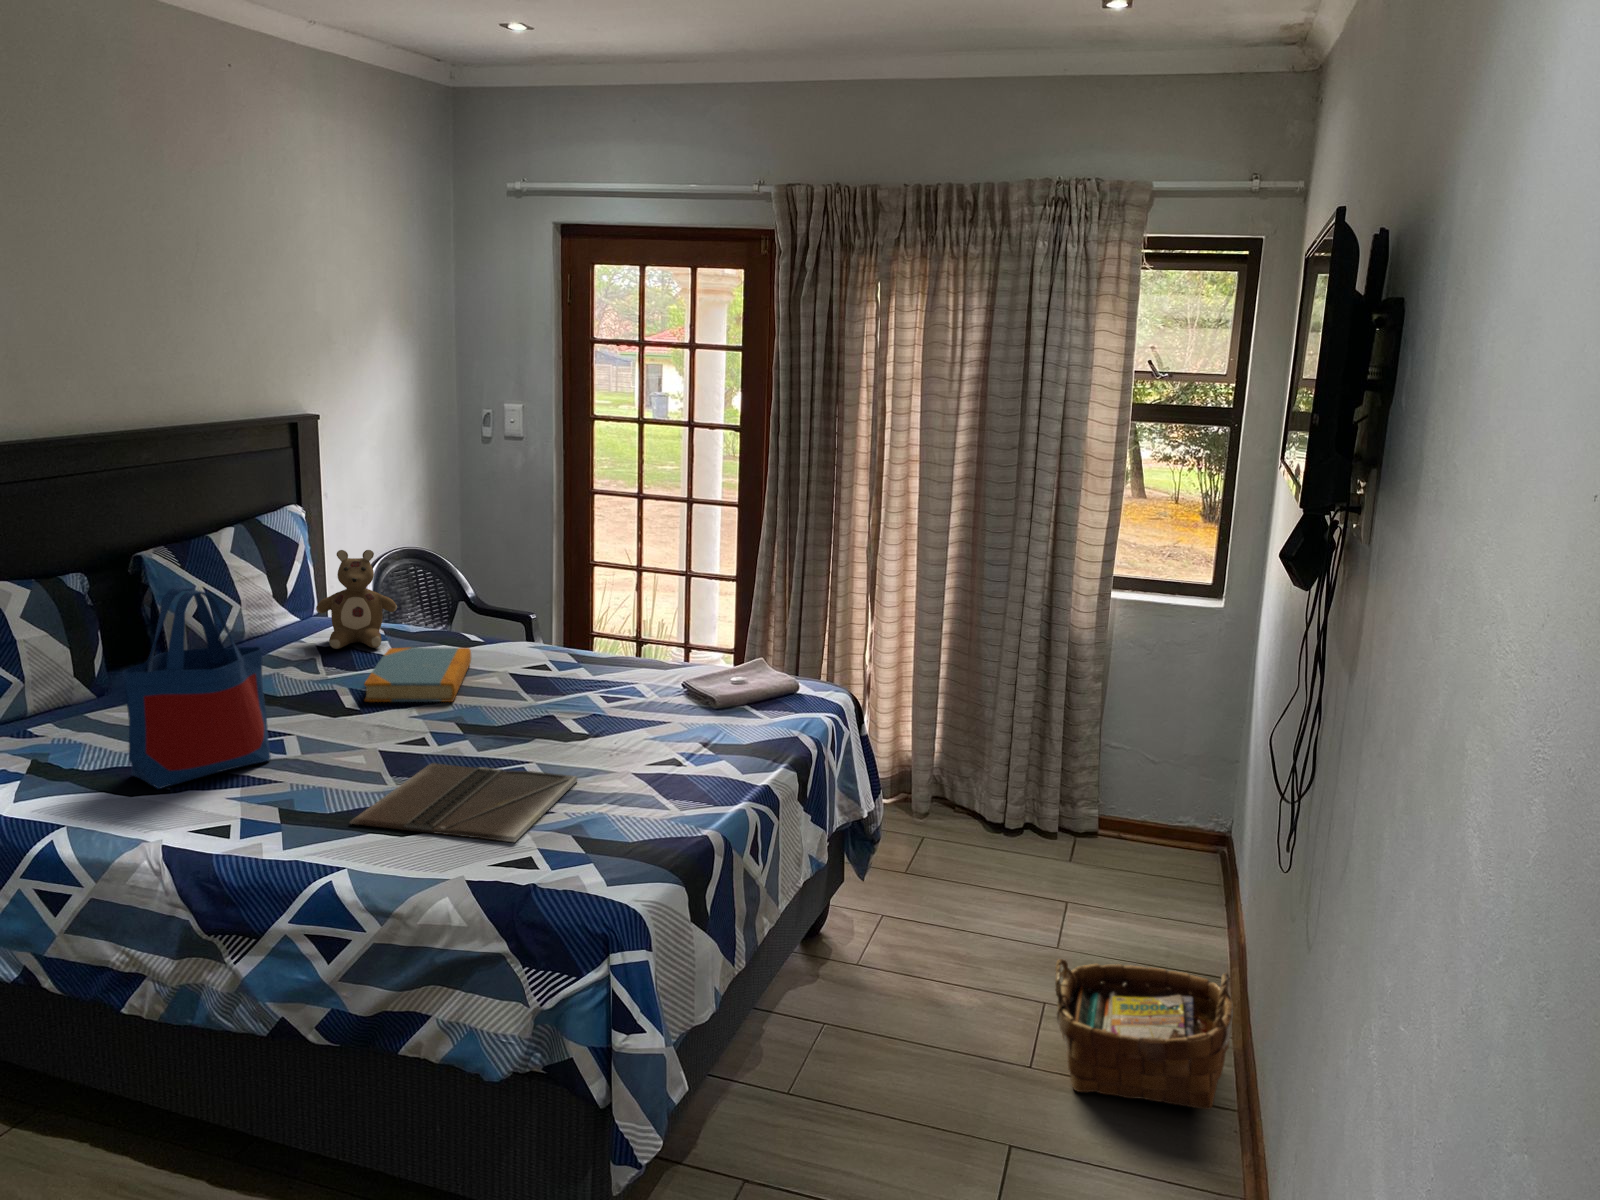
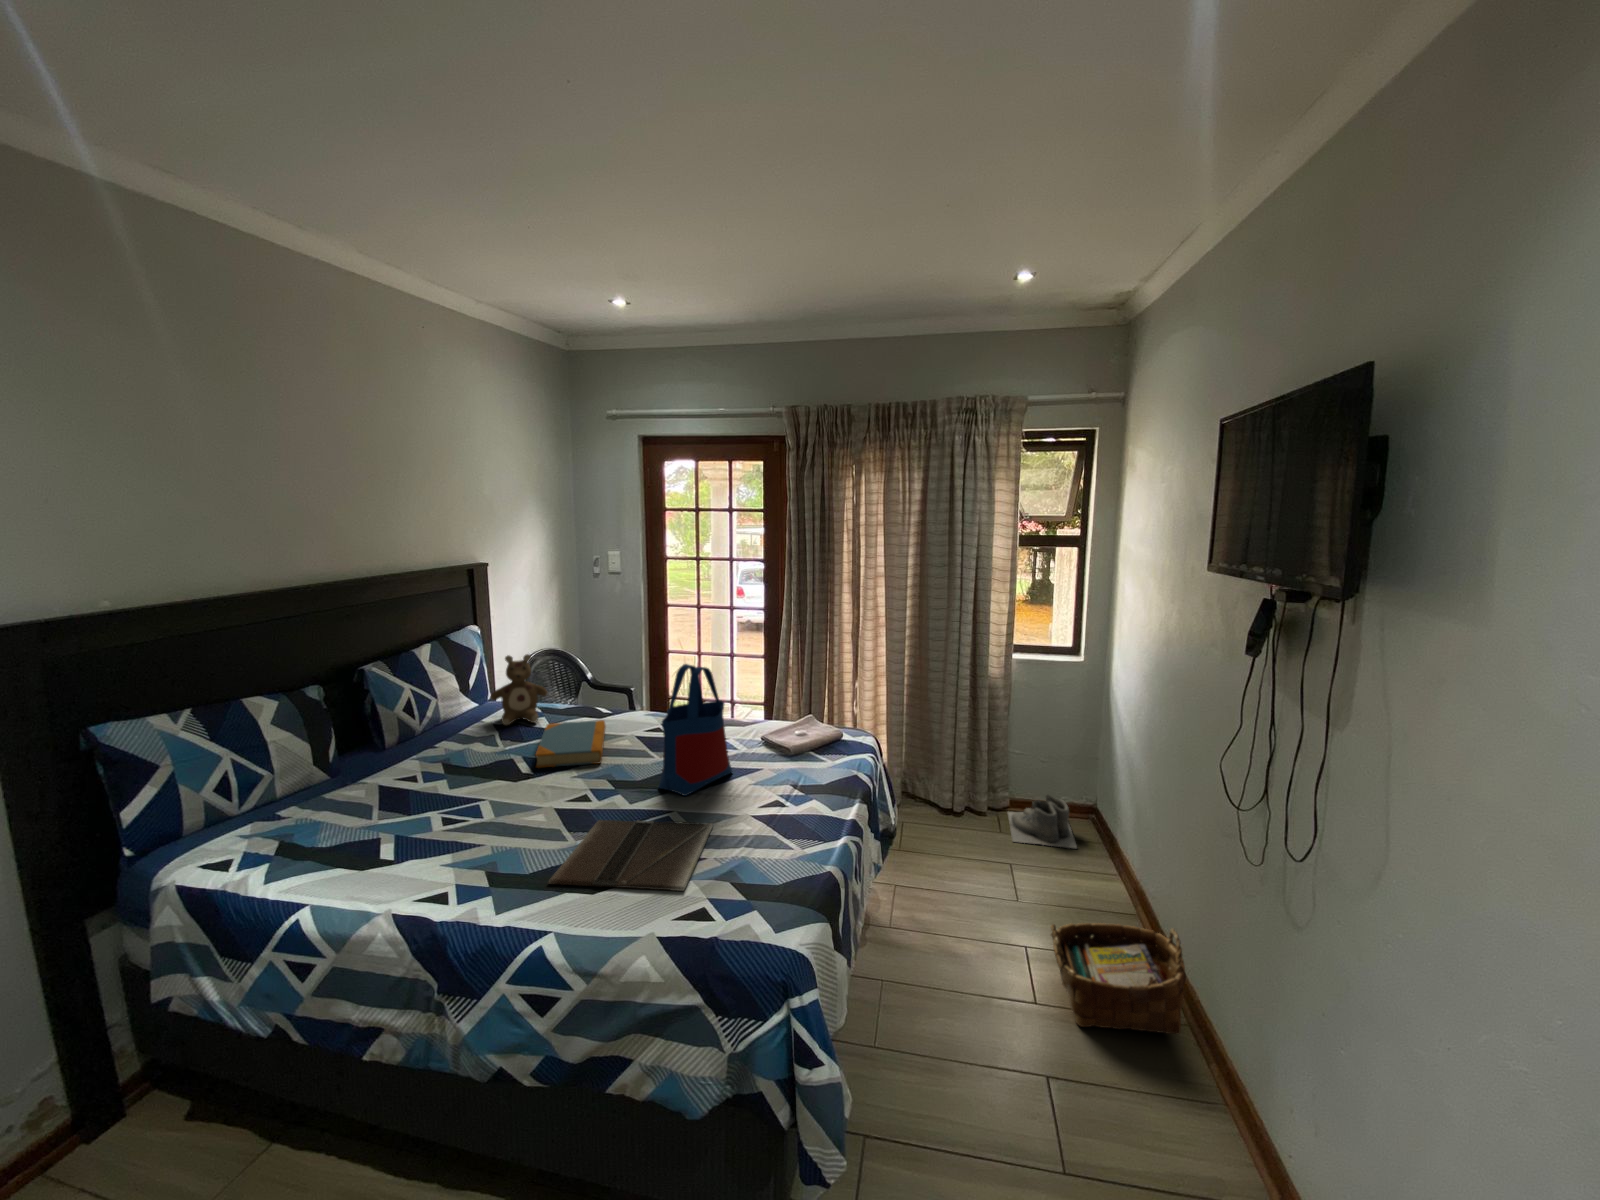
tote bag: present [122,585,271,789] -> present [658,664,732,796]
boots: none [1080,806,1179,887] -> present [1008,795,1077,848]

